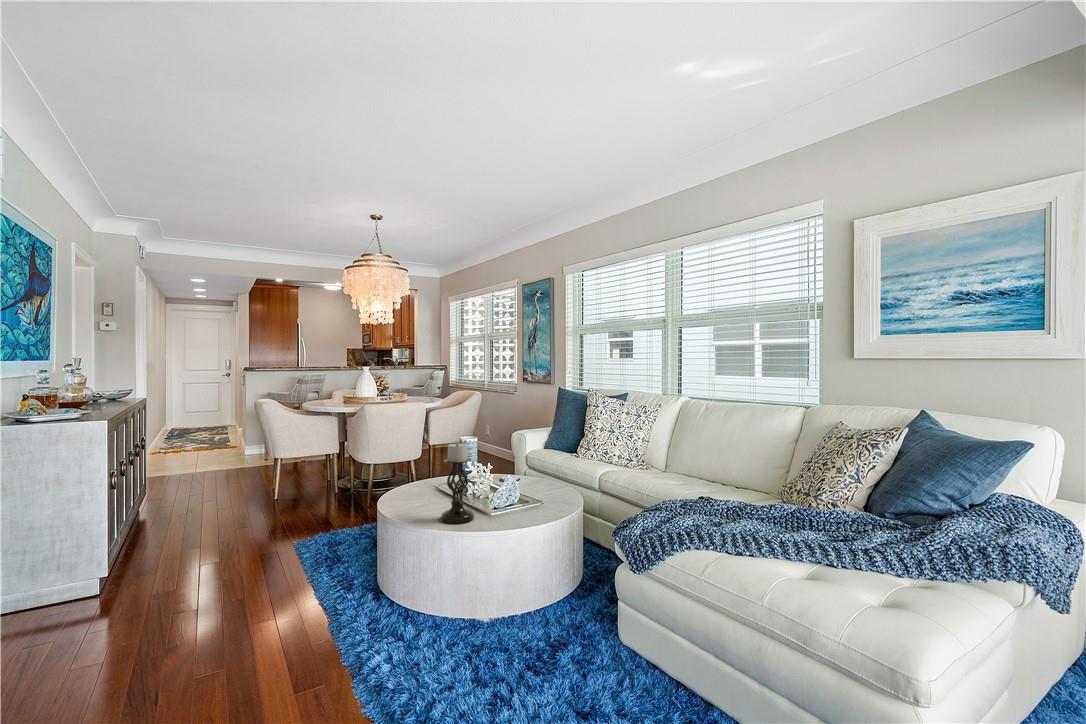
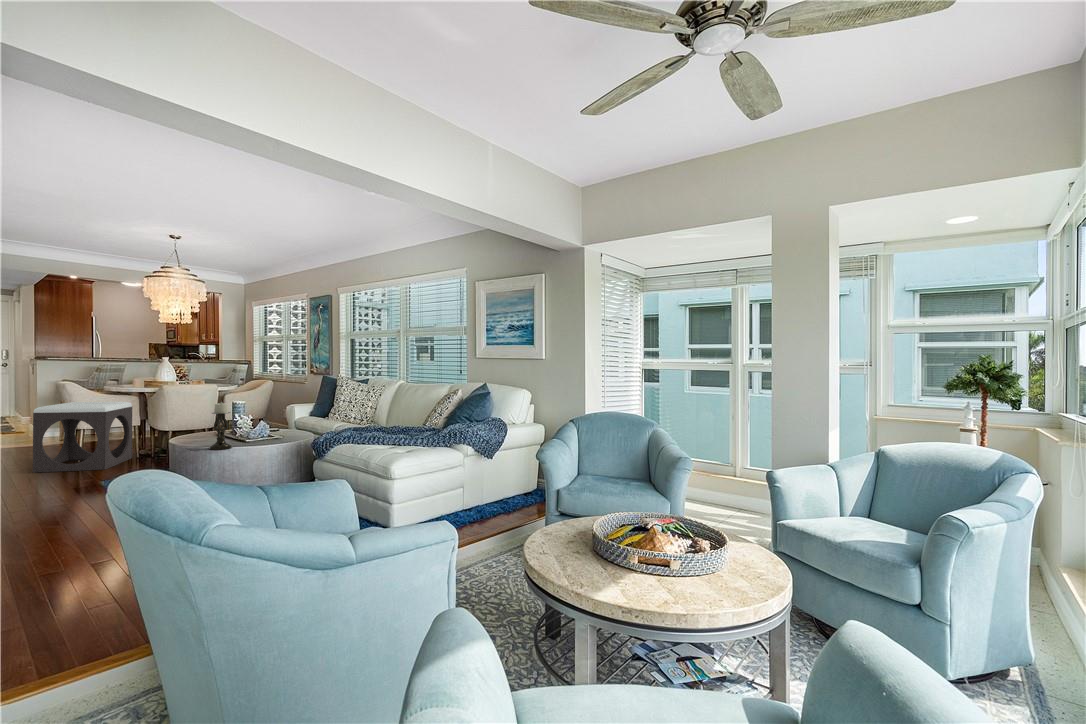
footstool: none [227,424,333,516] -> present [33,402,132,472]

